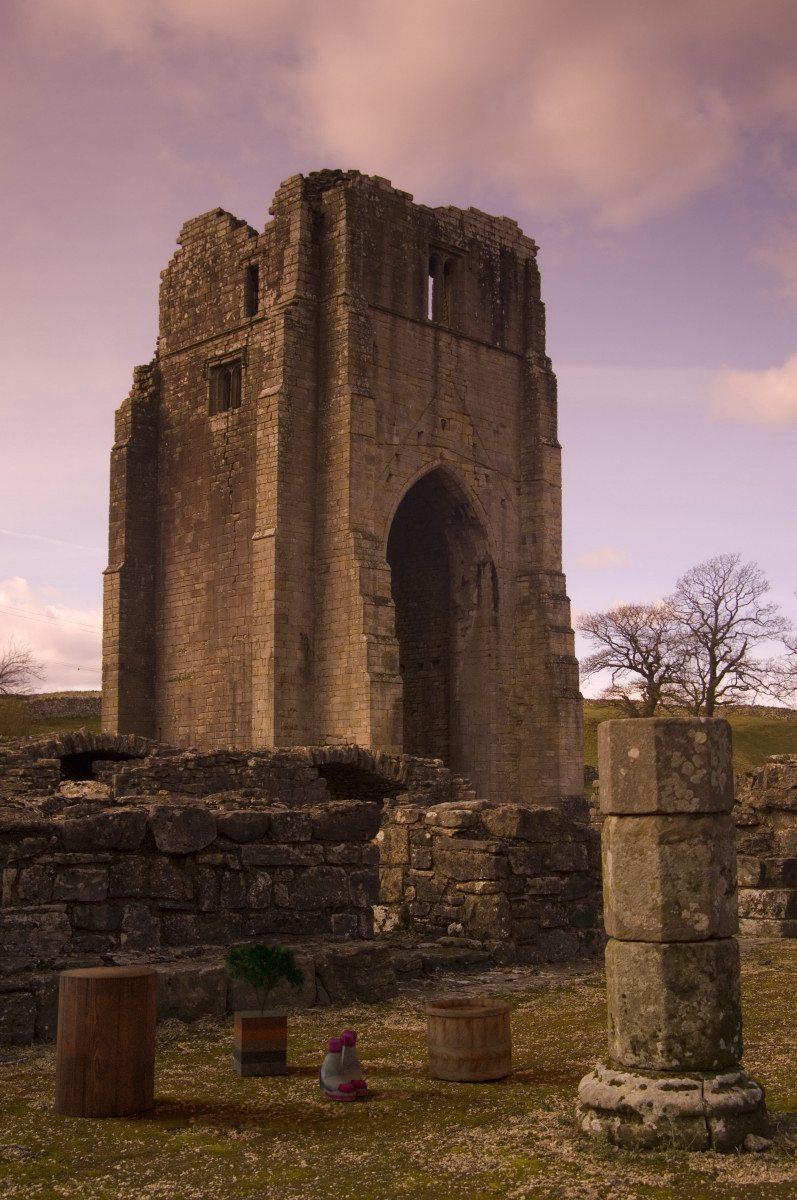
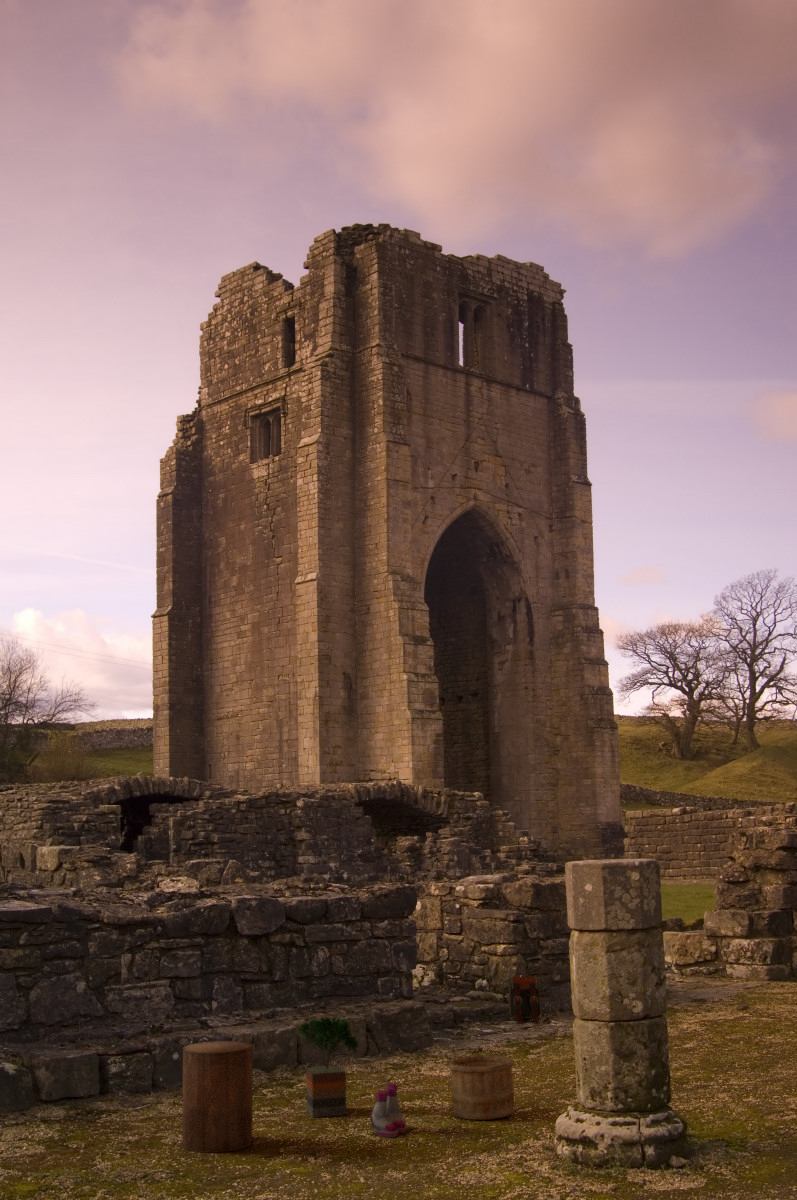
backpack: none [487,926,525,982] -> present [508,976,541,1024]

